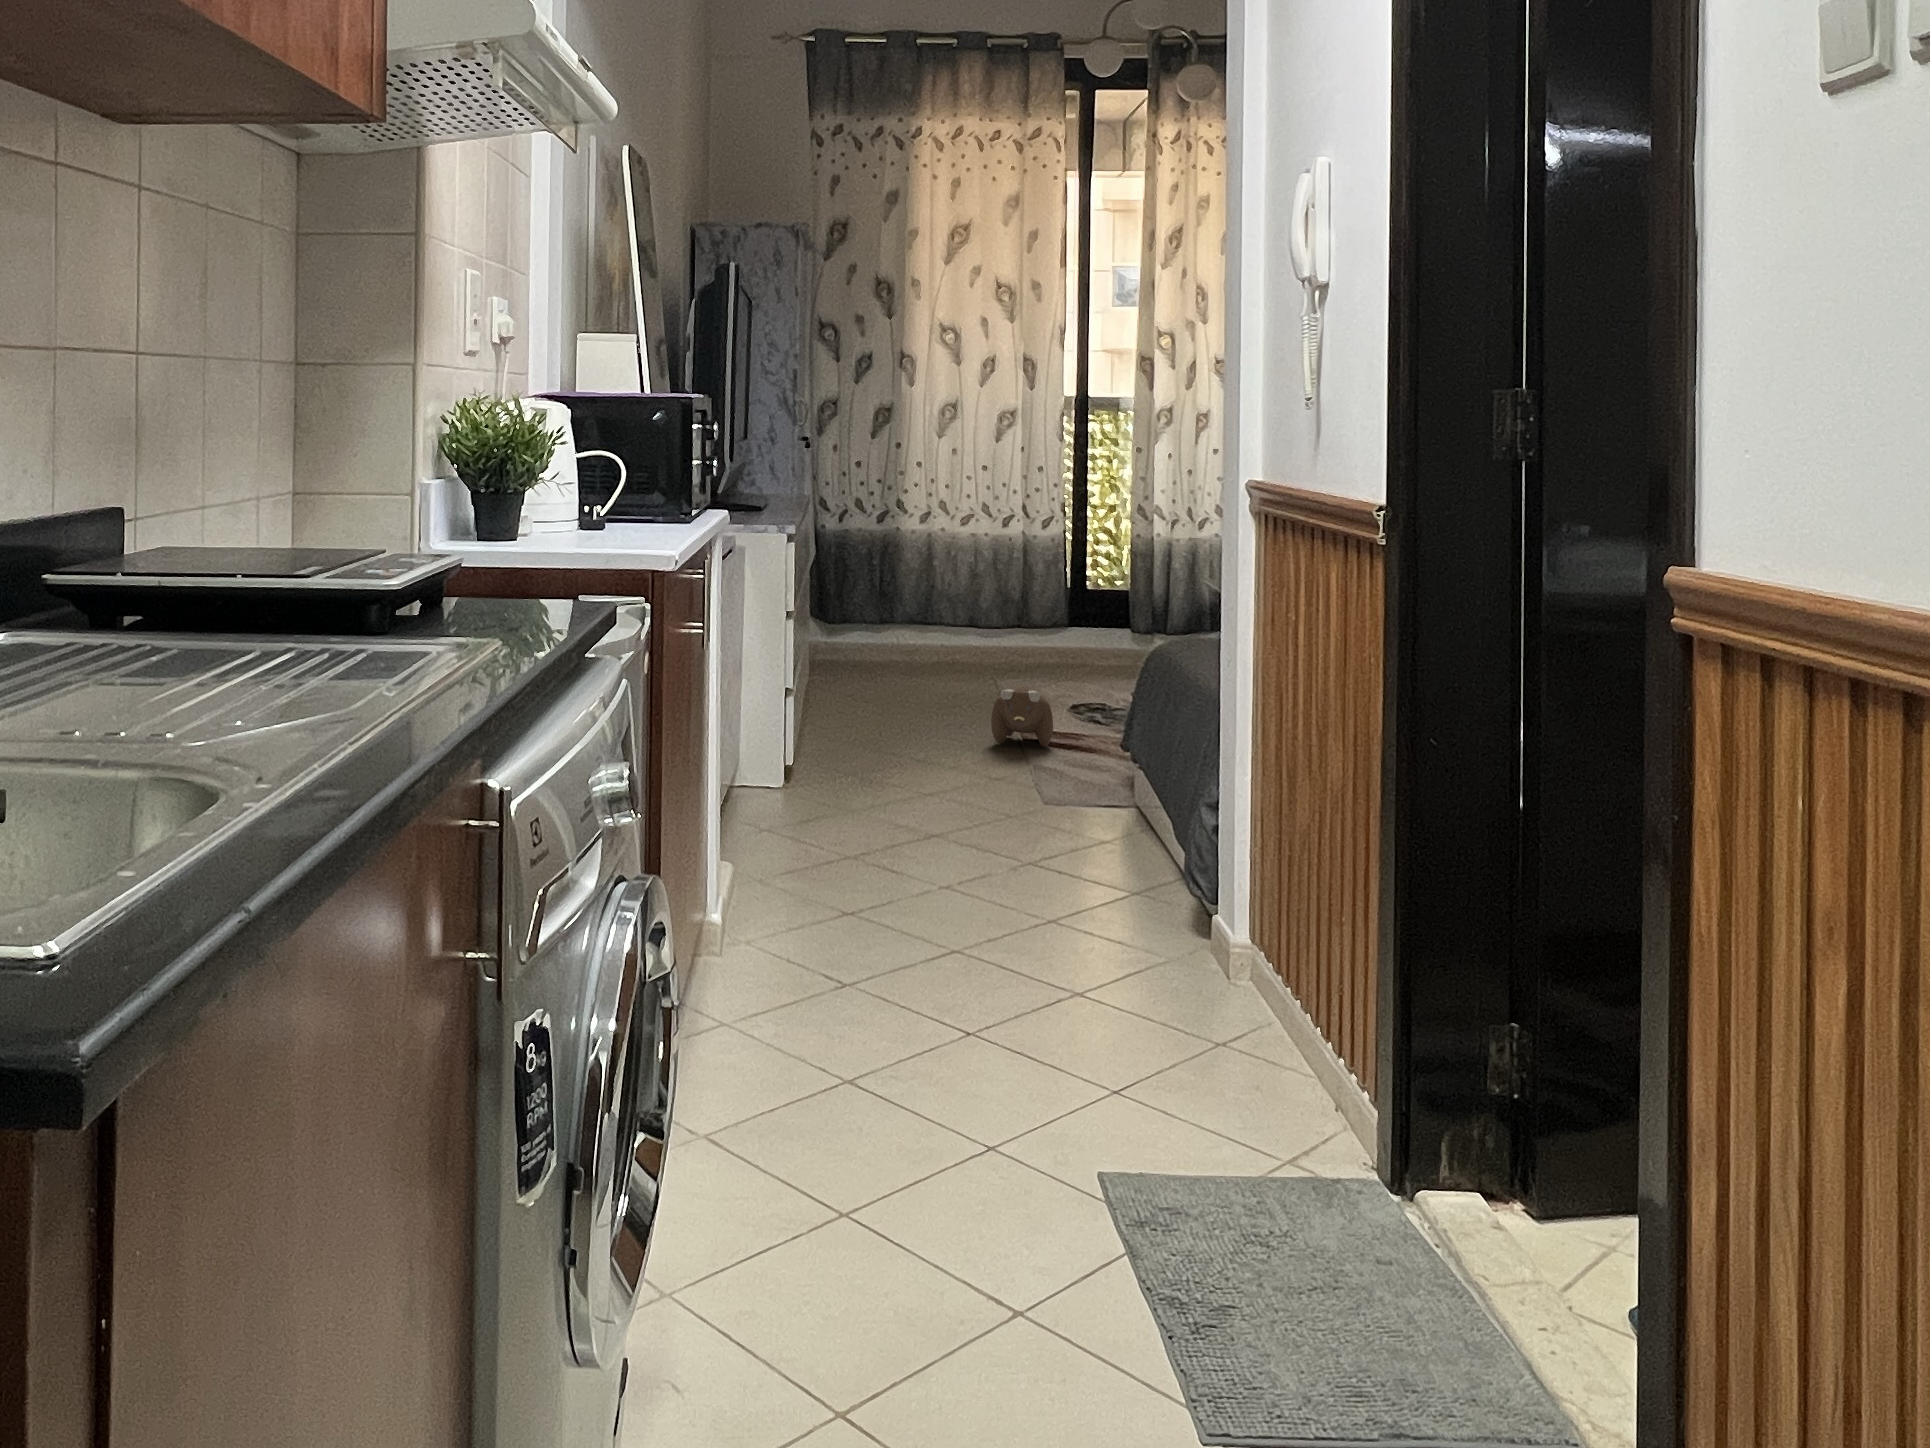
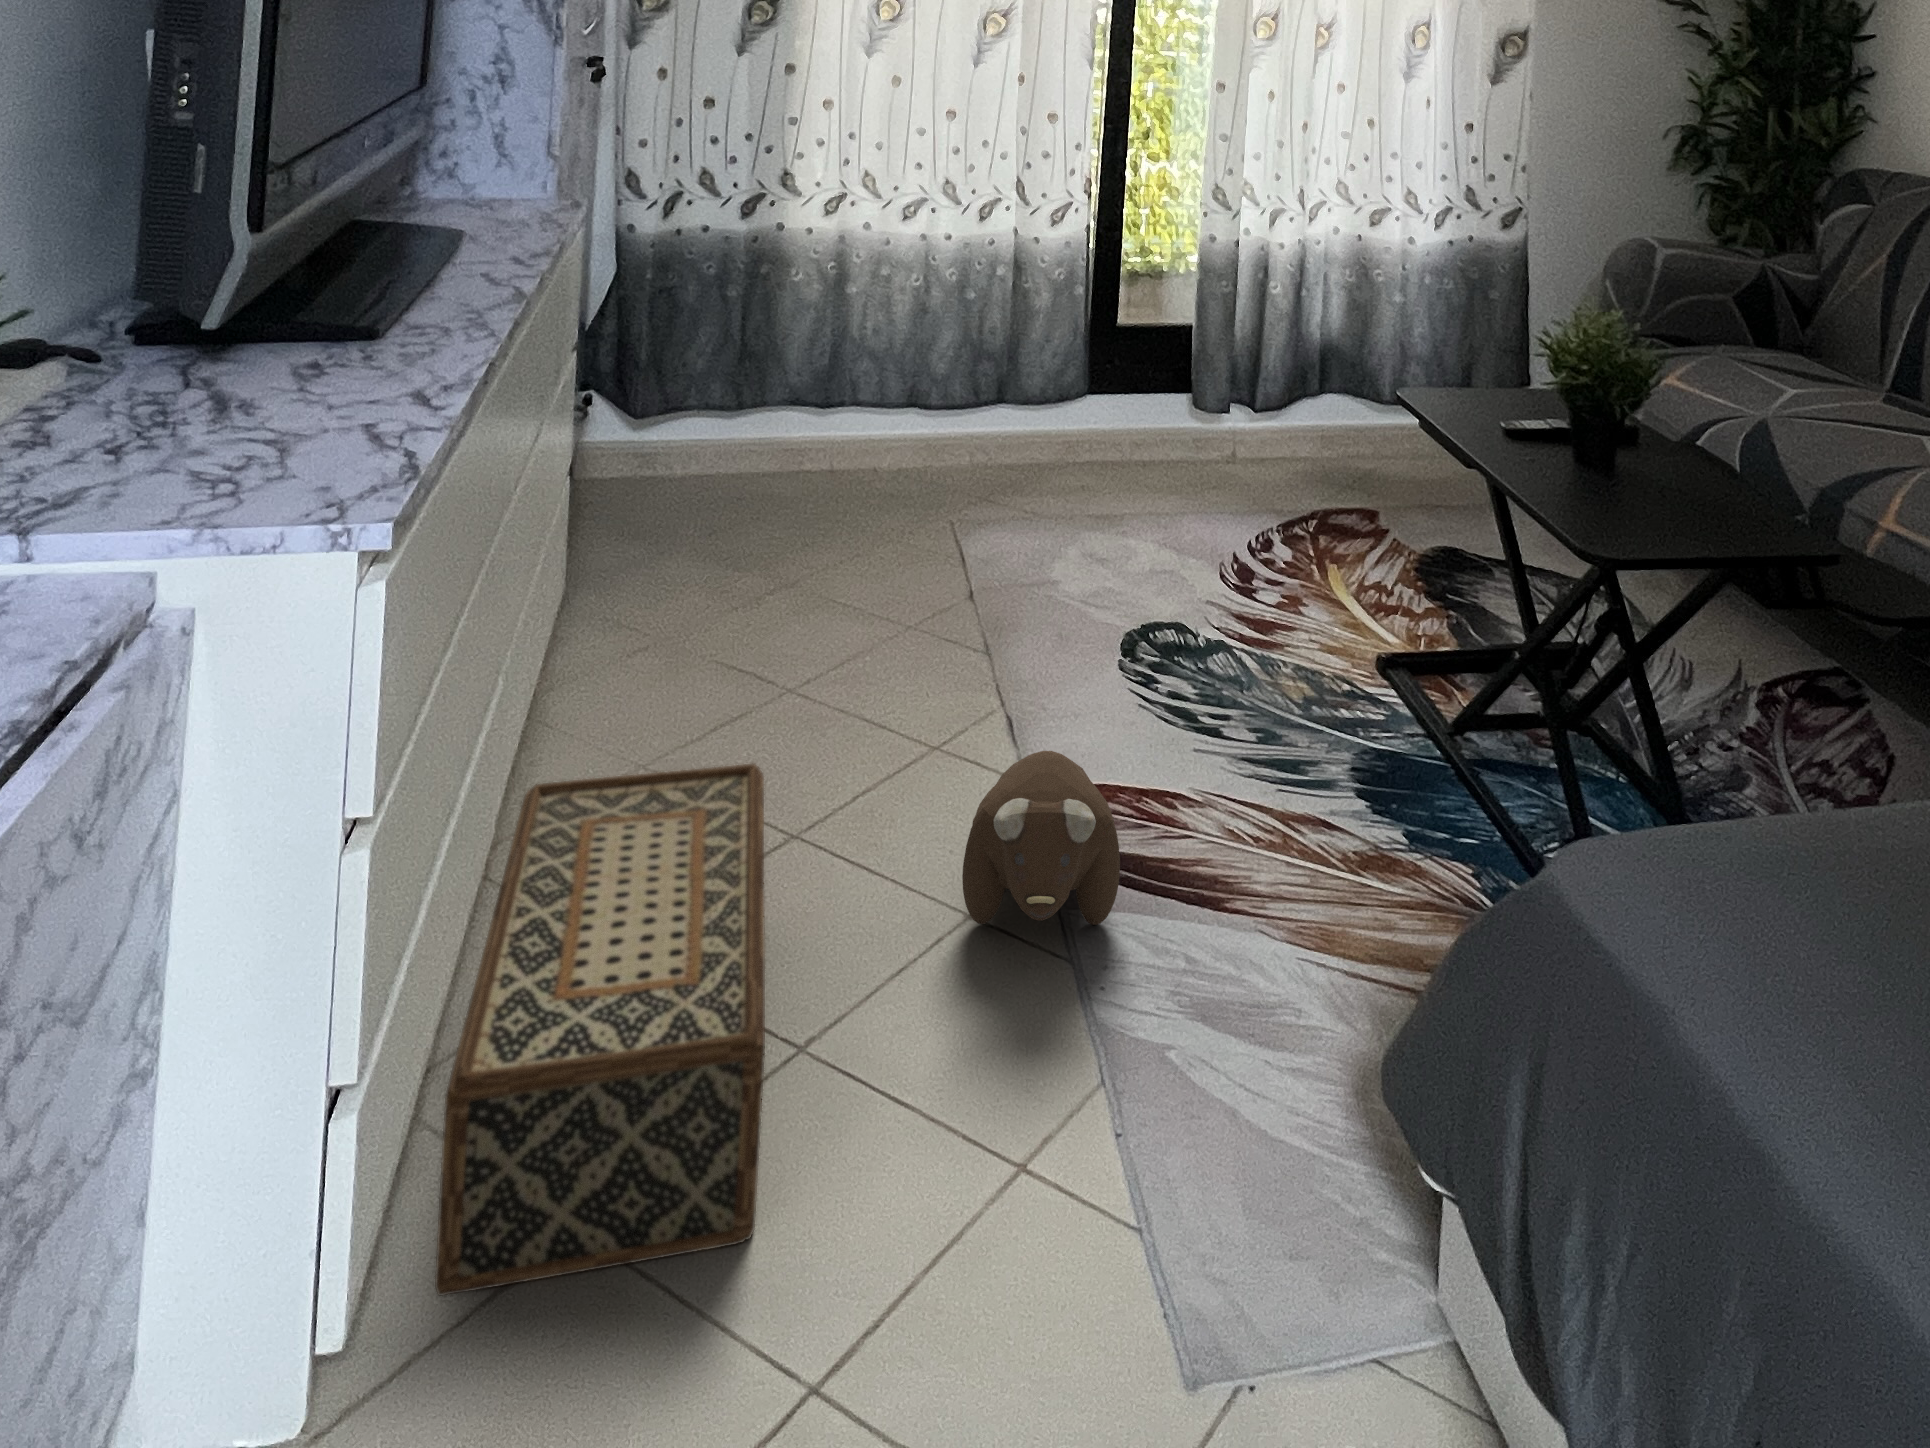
woven basket: none [829,677,923,774] -> present [435,764,765,1296]

